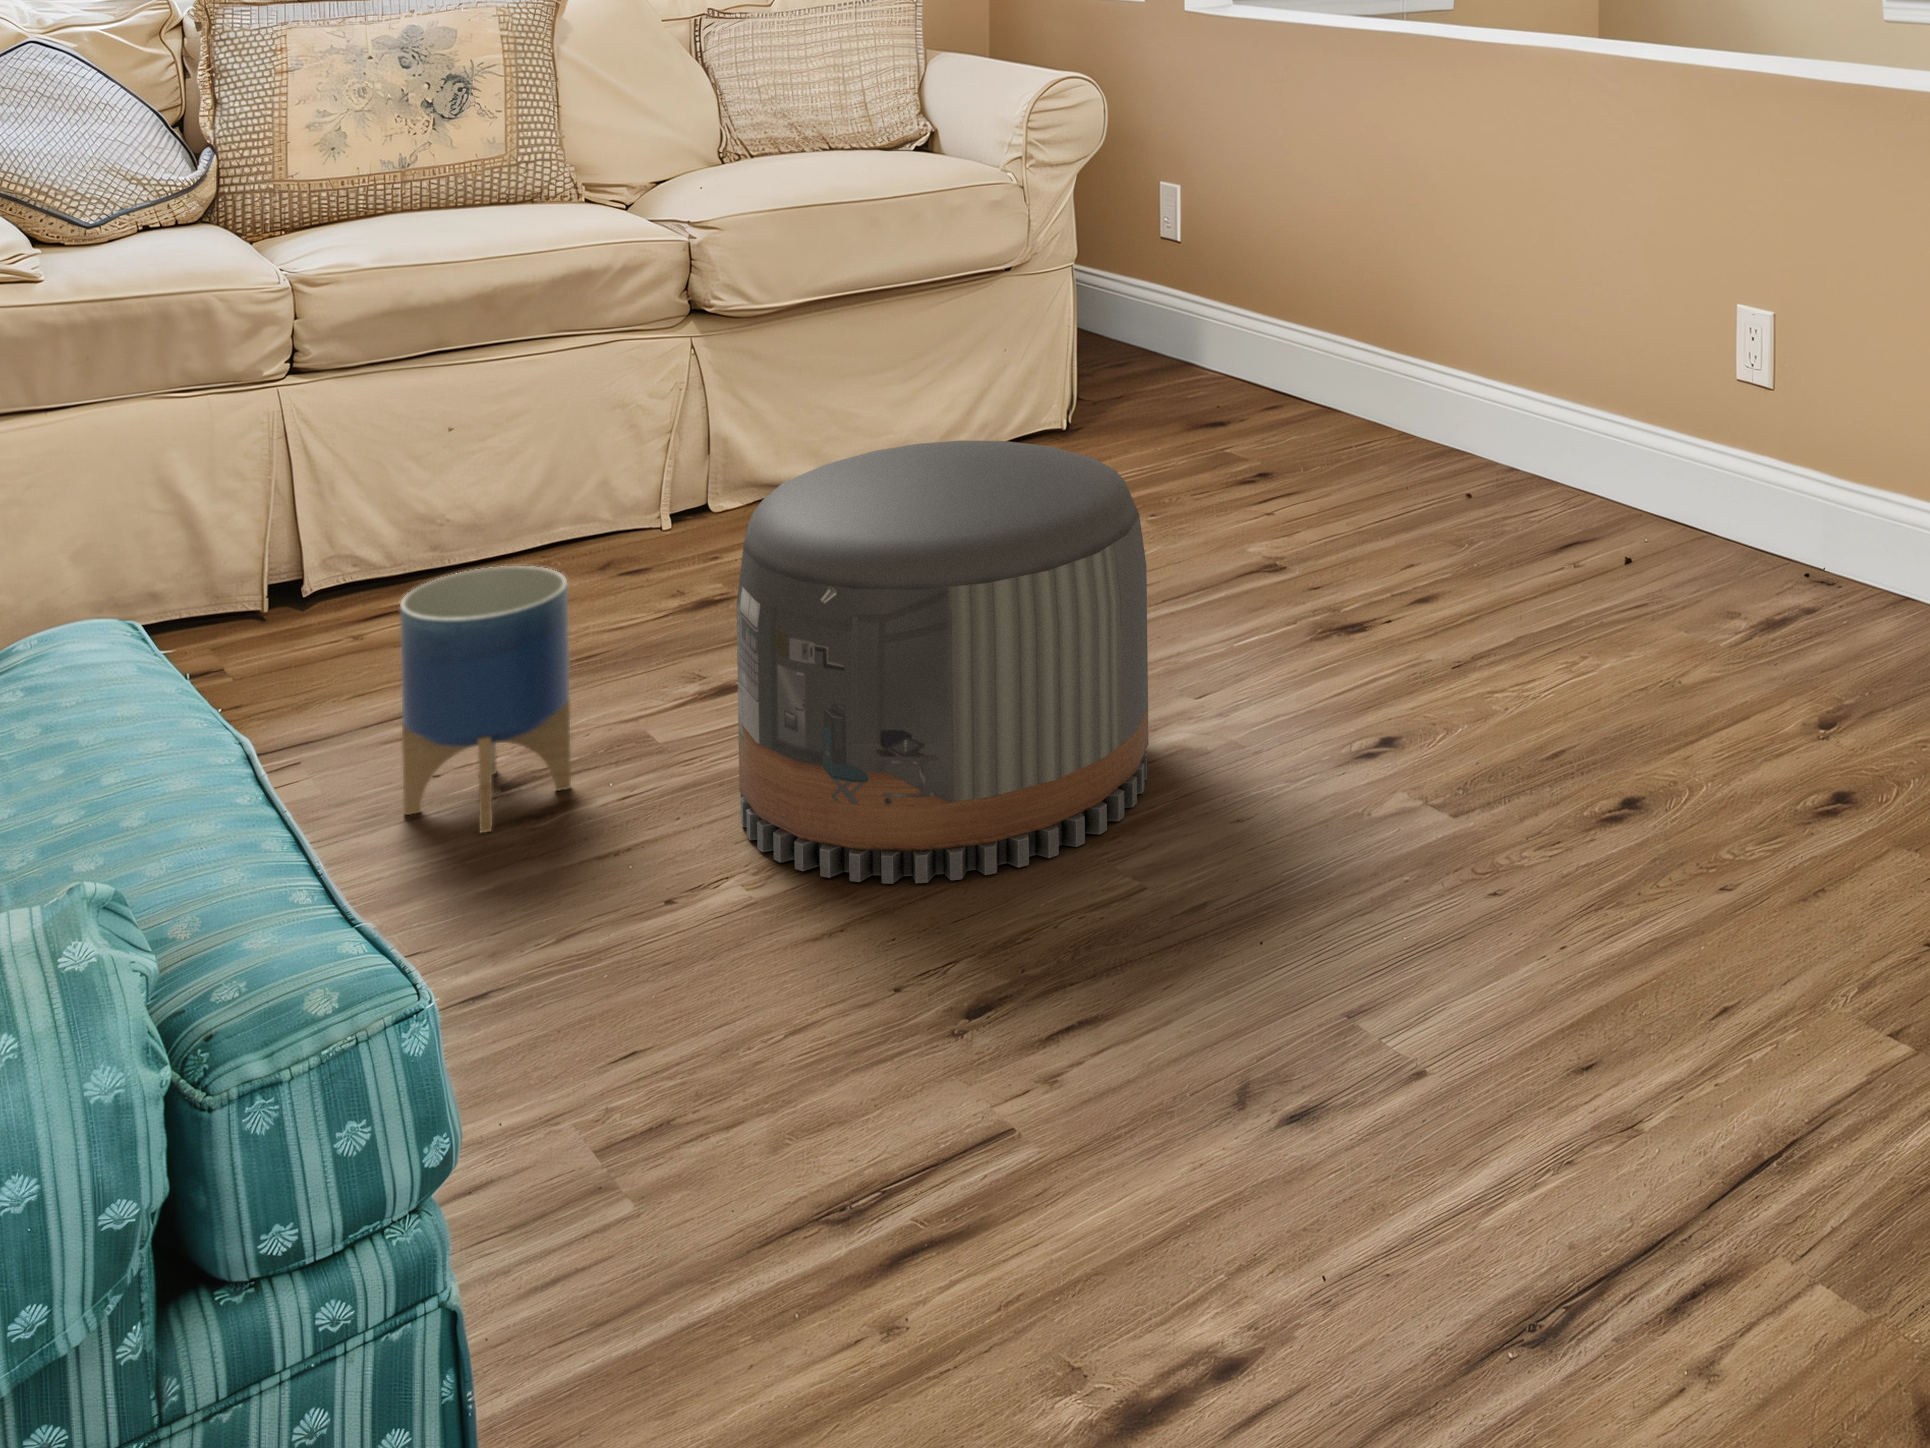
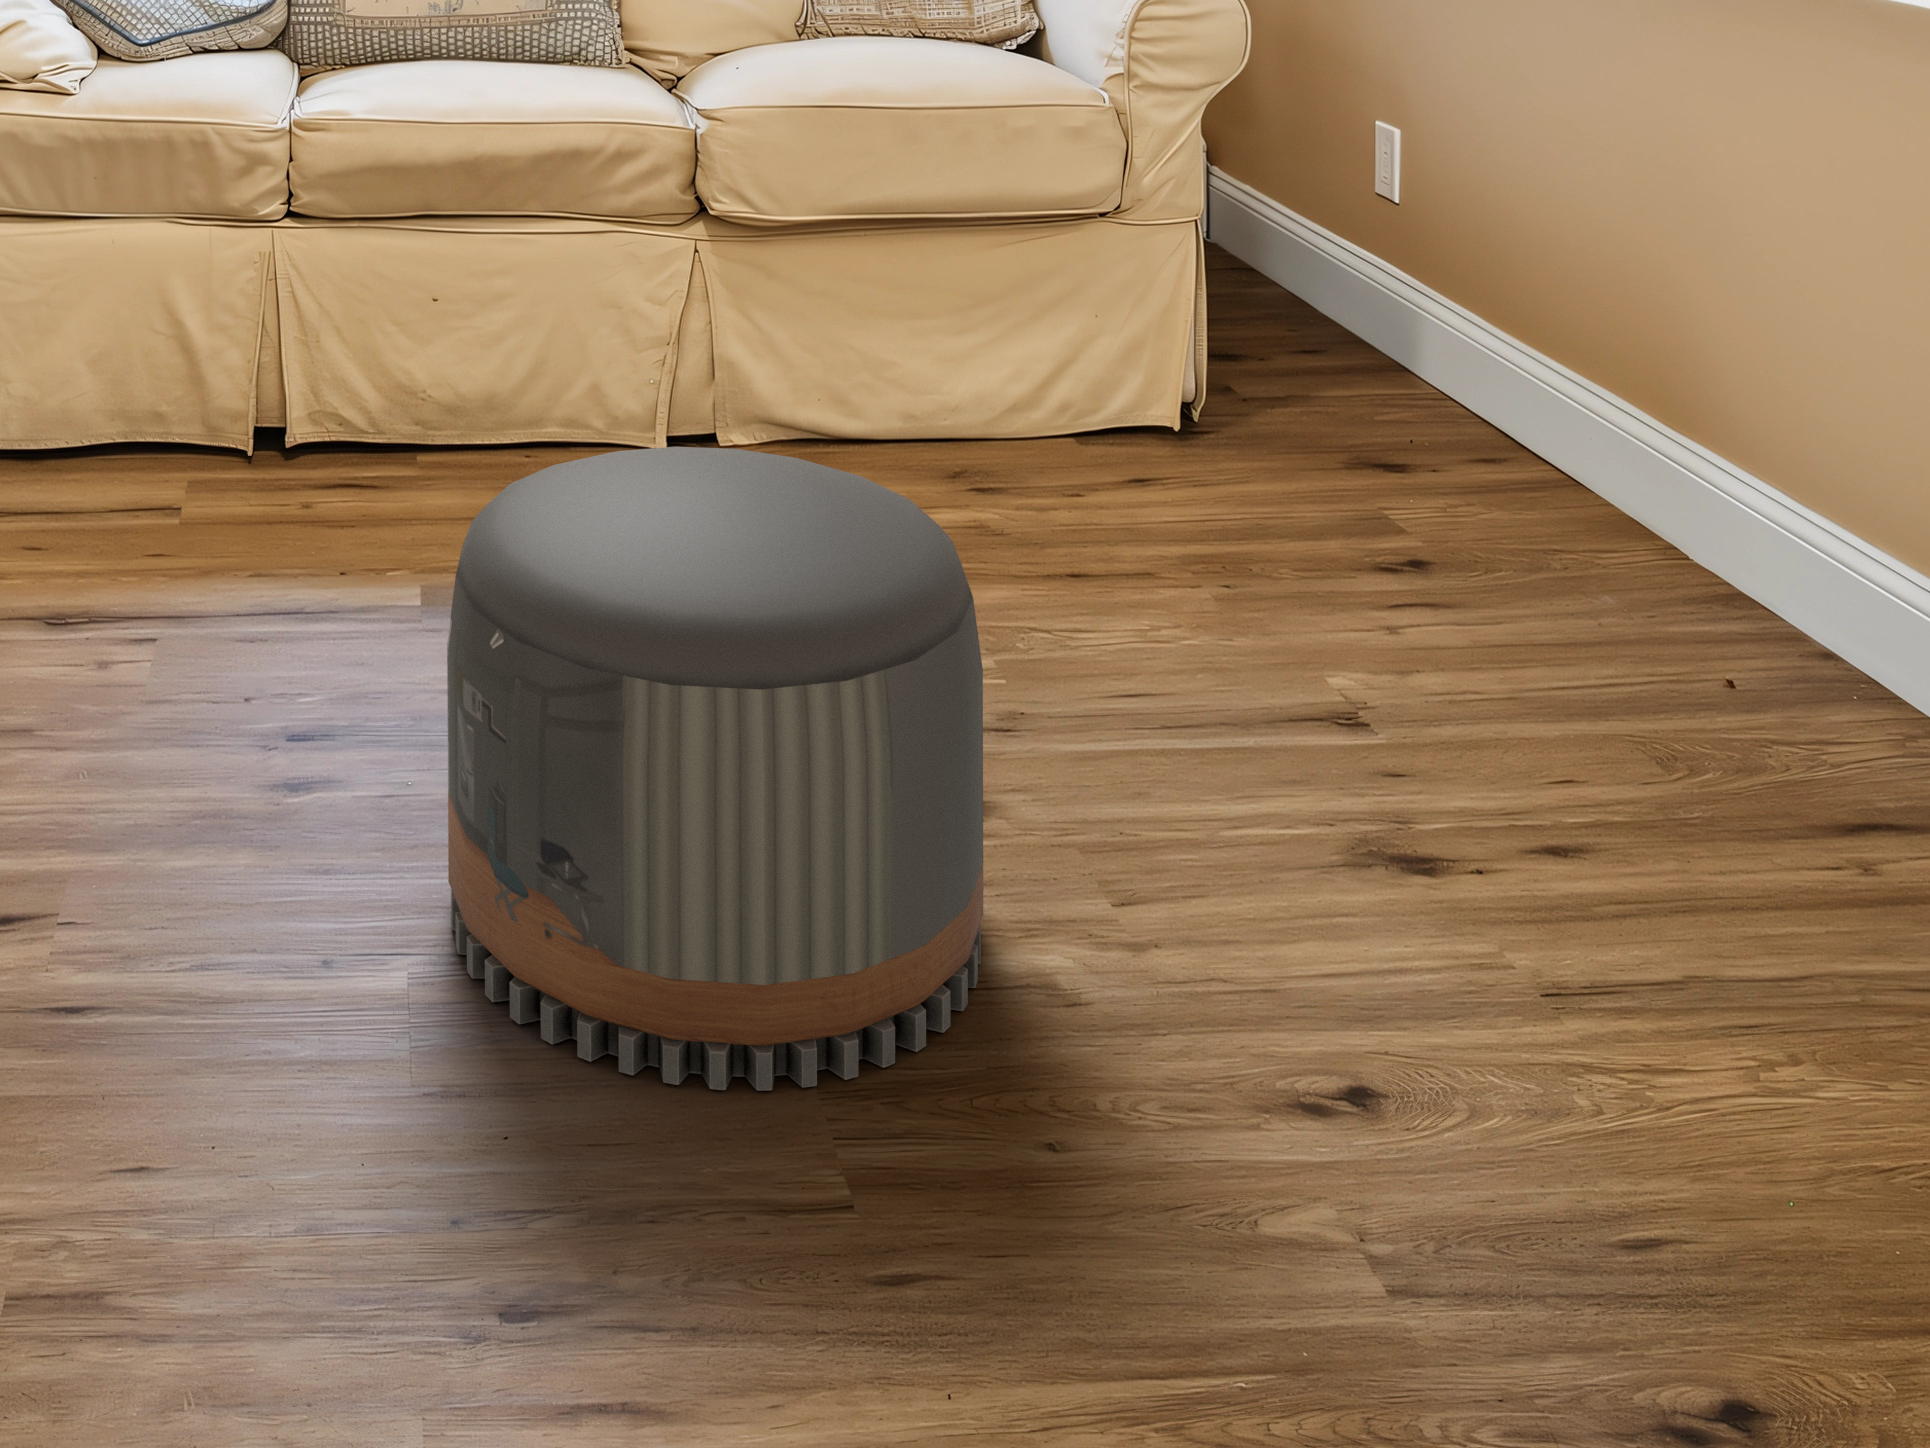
planter: present [400,566,571,833] -> none [174,480,346,787]

